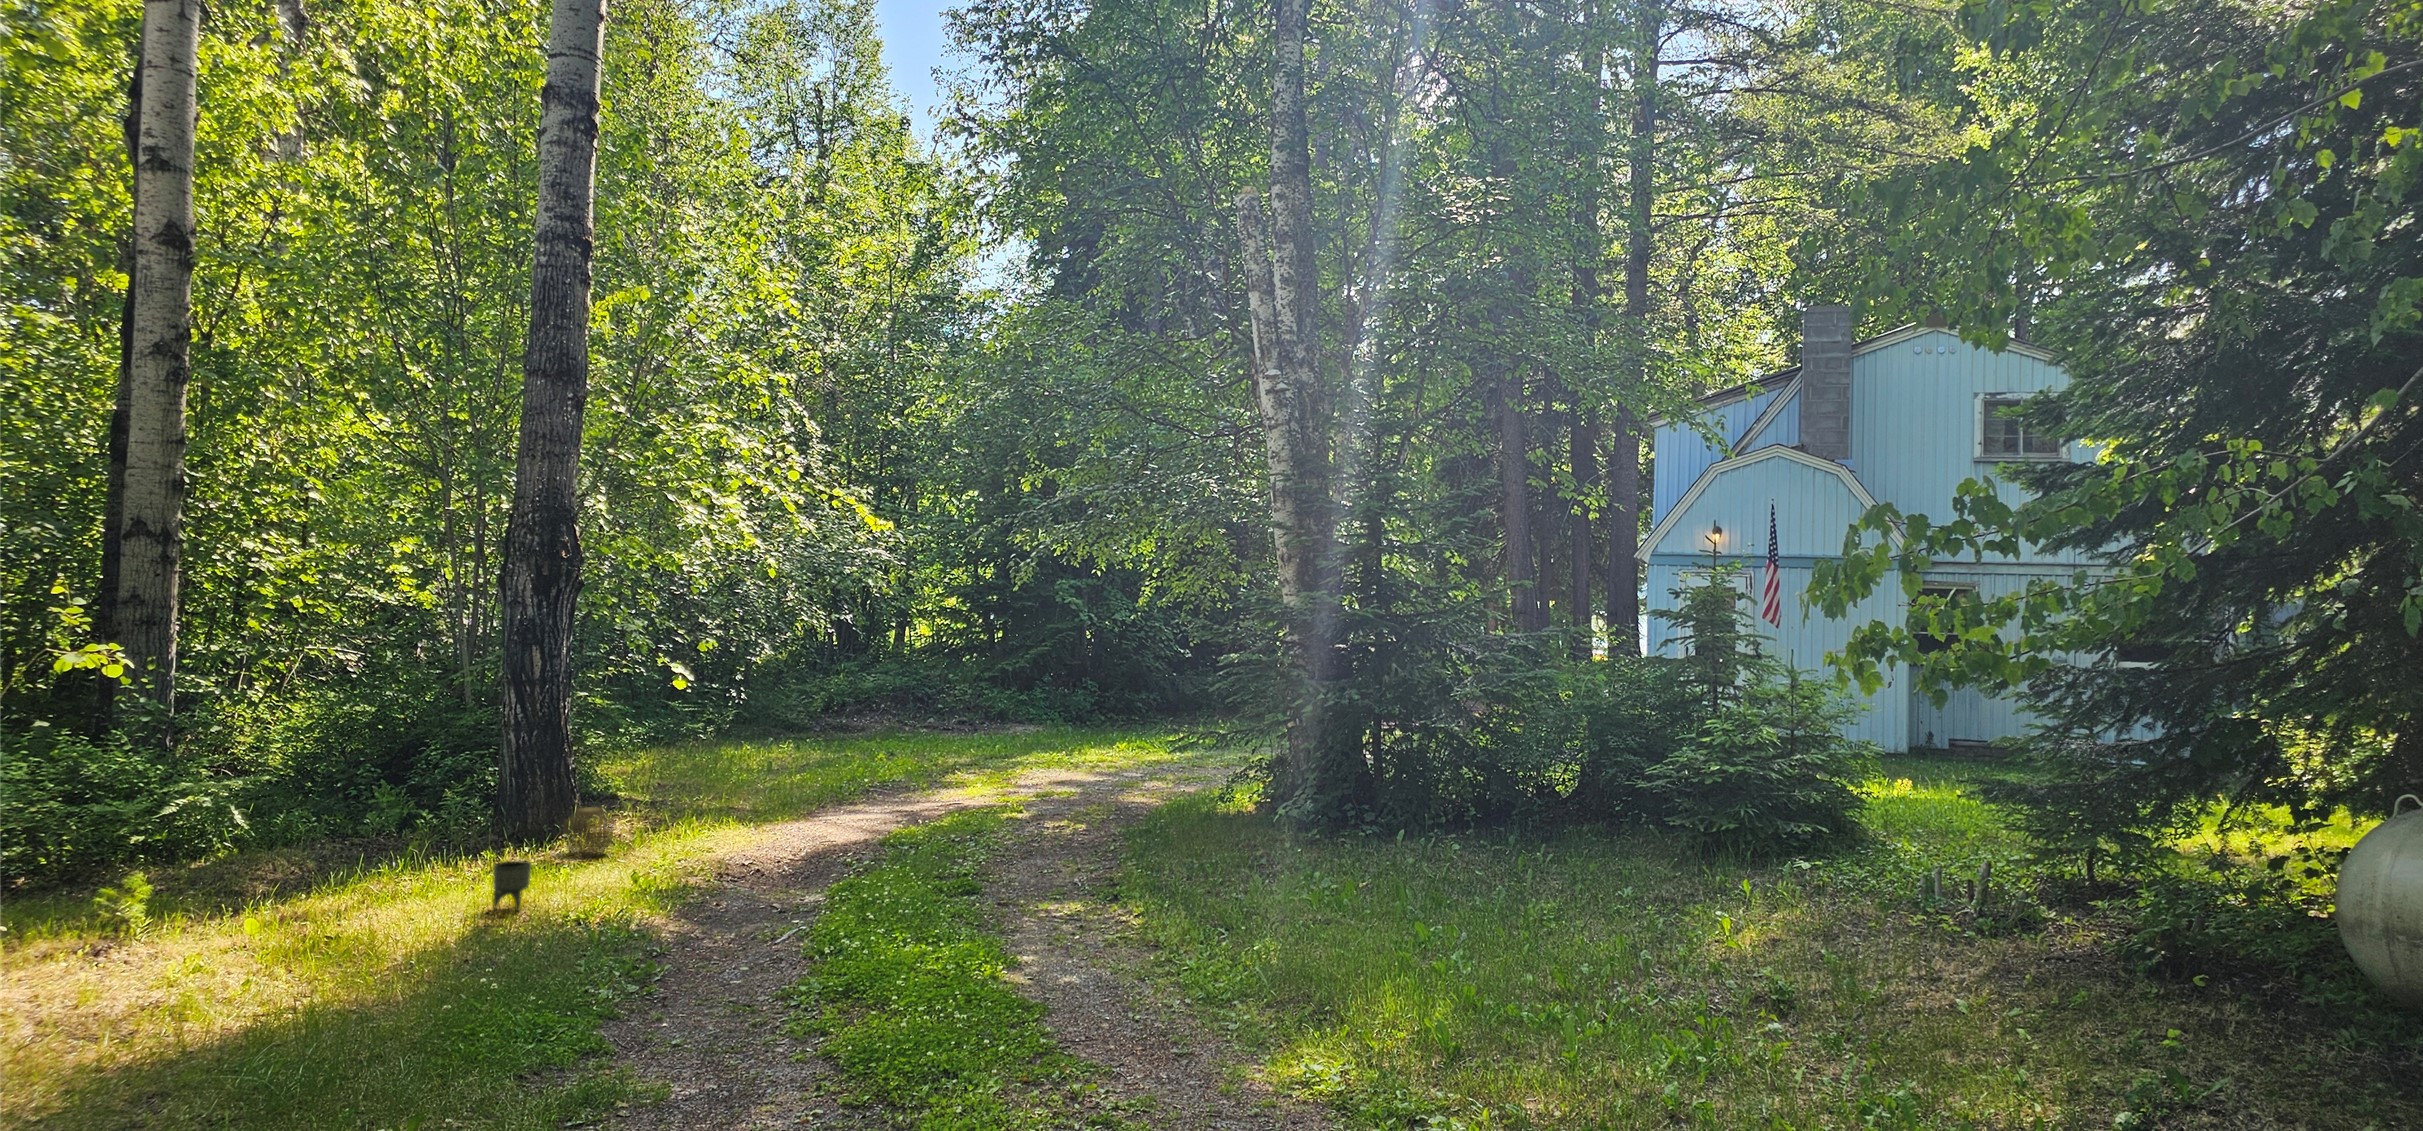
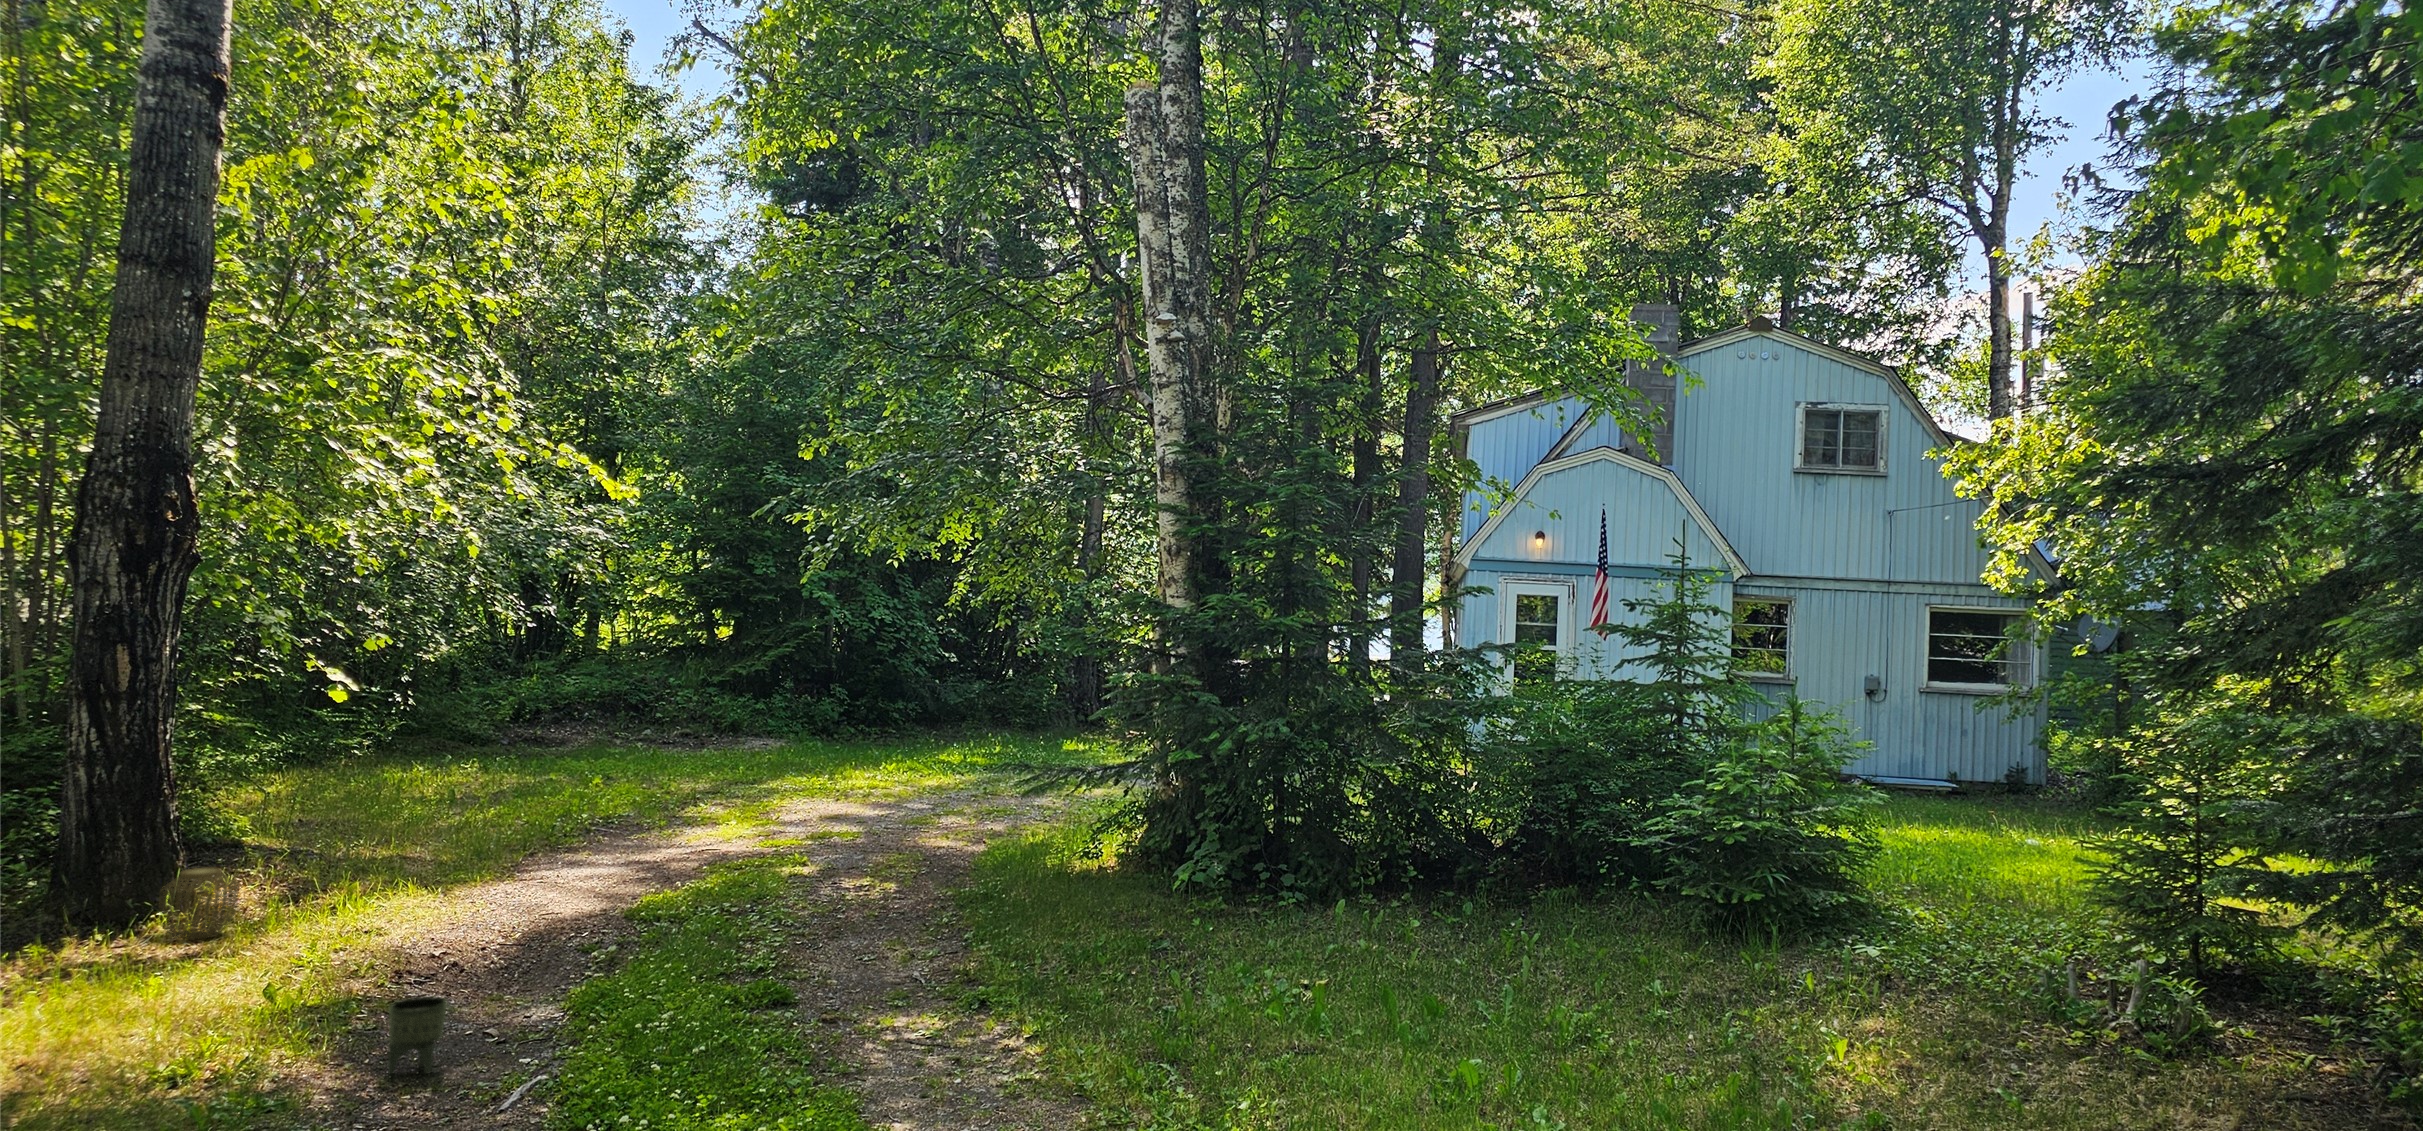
planter: present [493,861,531,911] -> present [388,997,447,1074]

